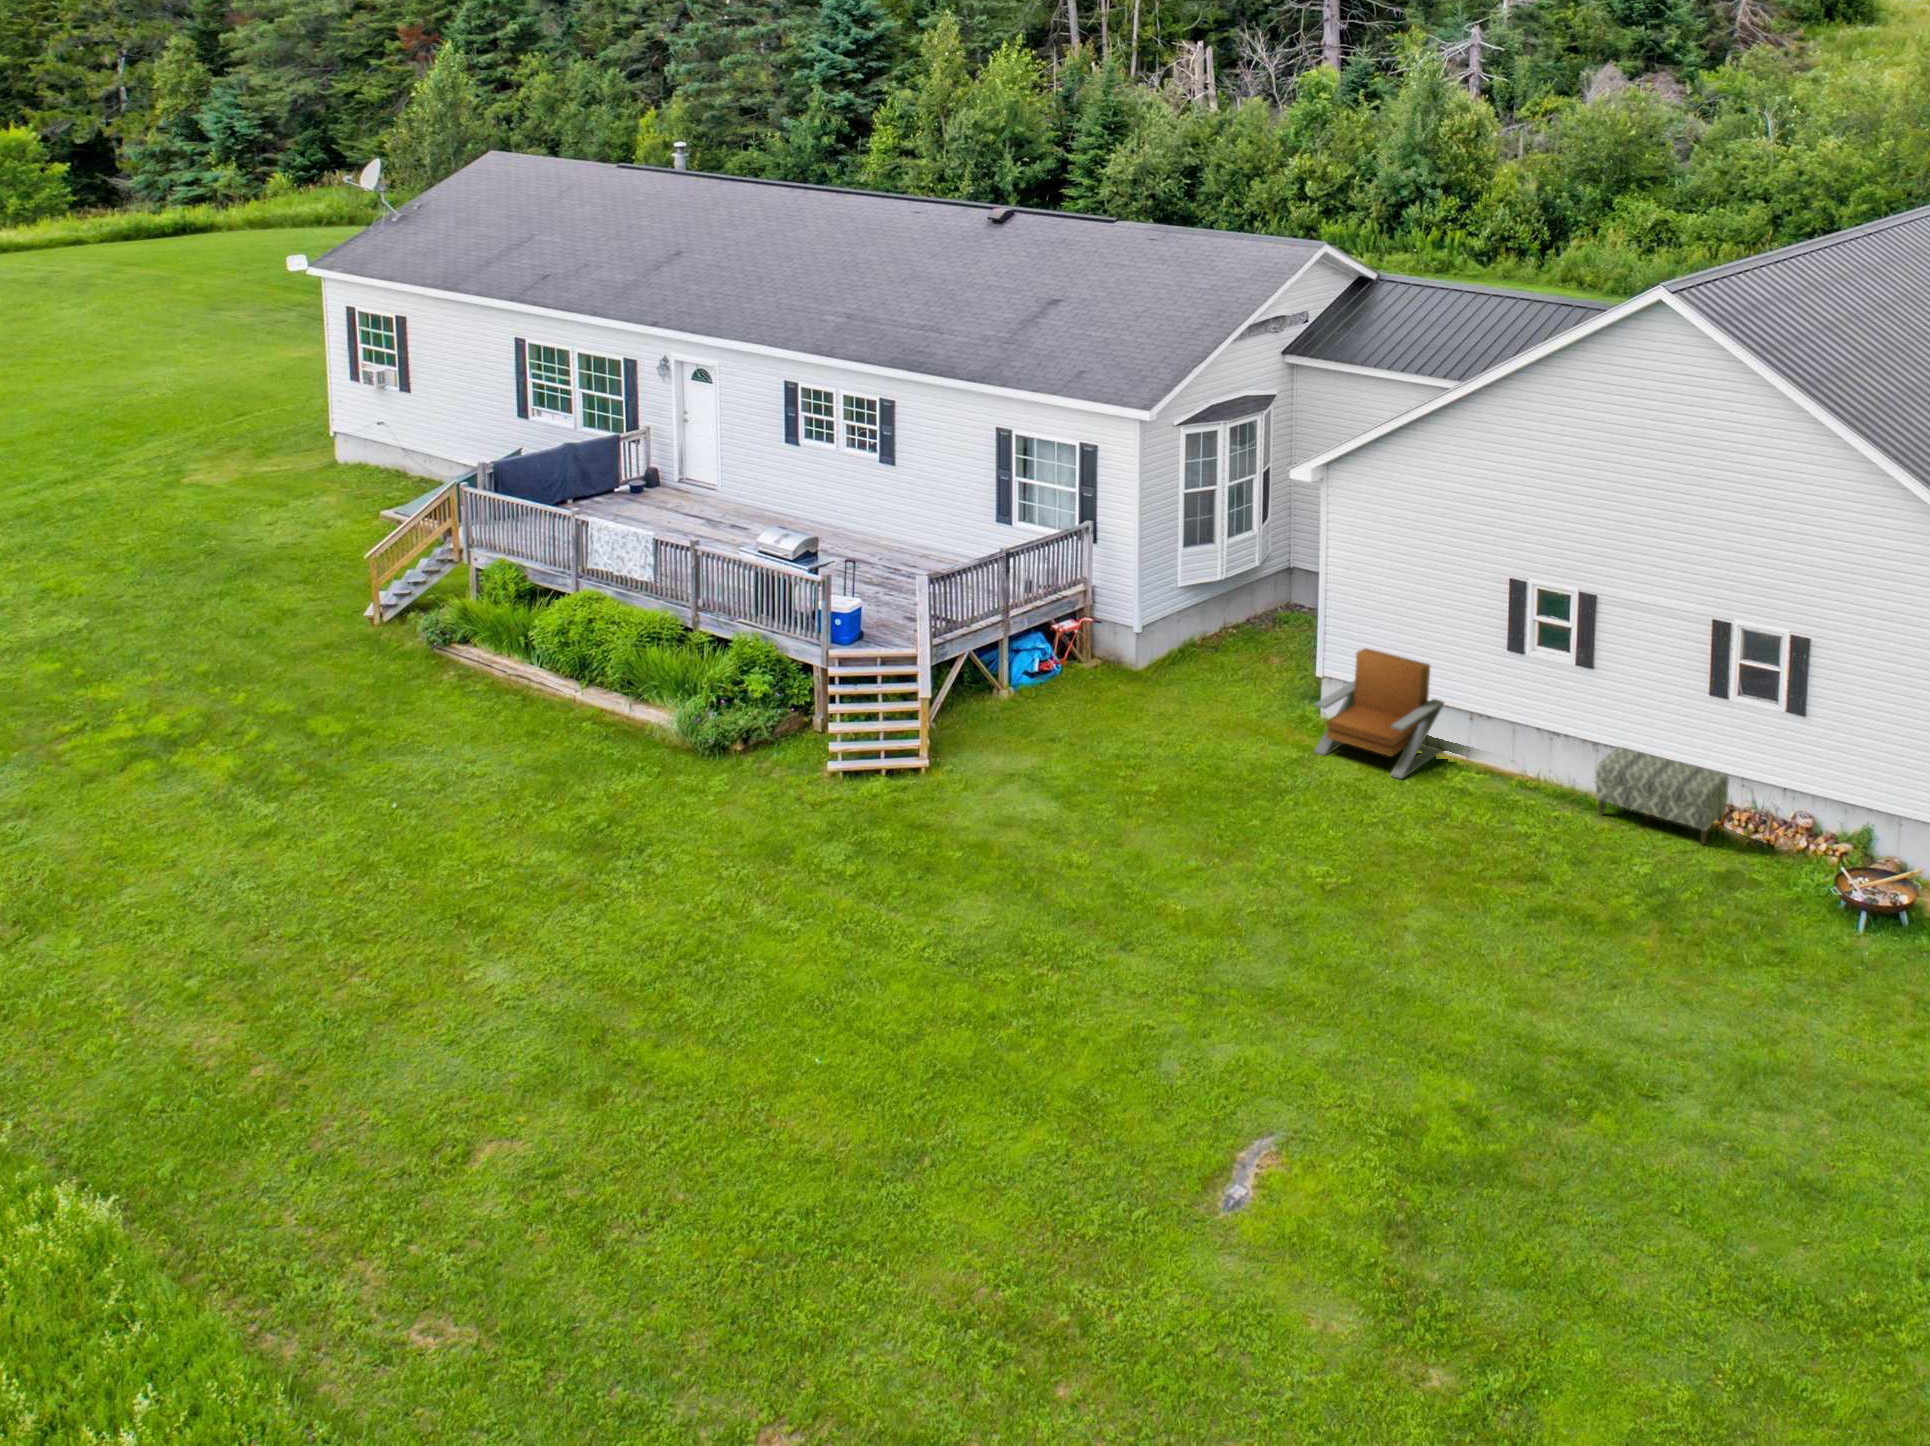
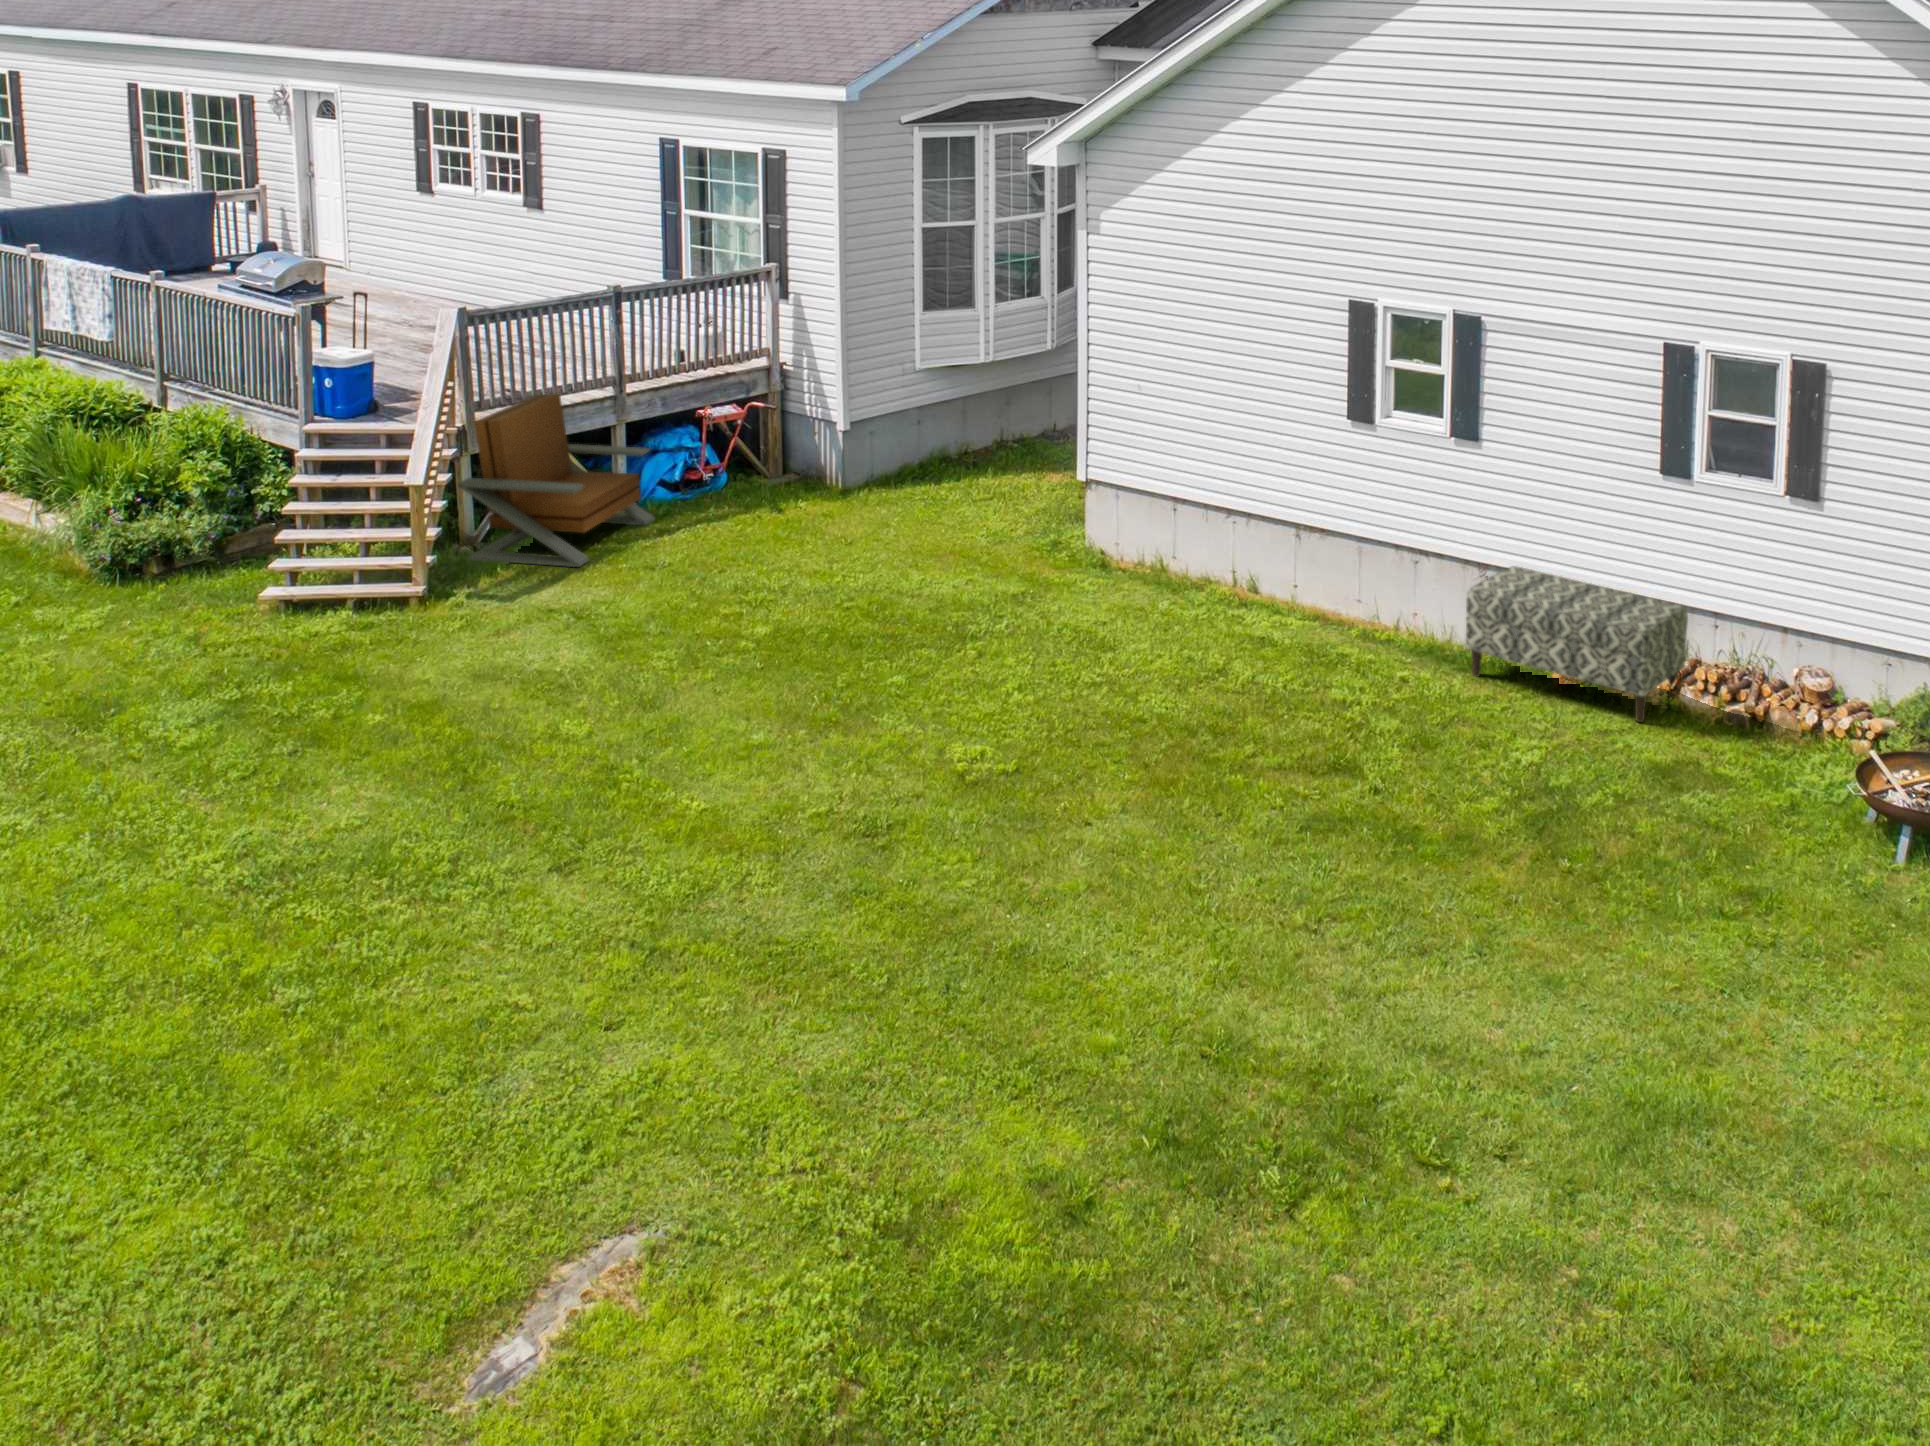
lounge chair: present [1314,648,1445,779] -> present [458,394,654,567]

